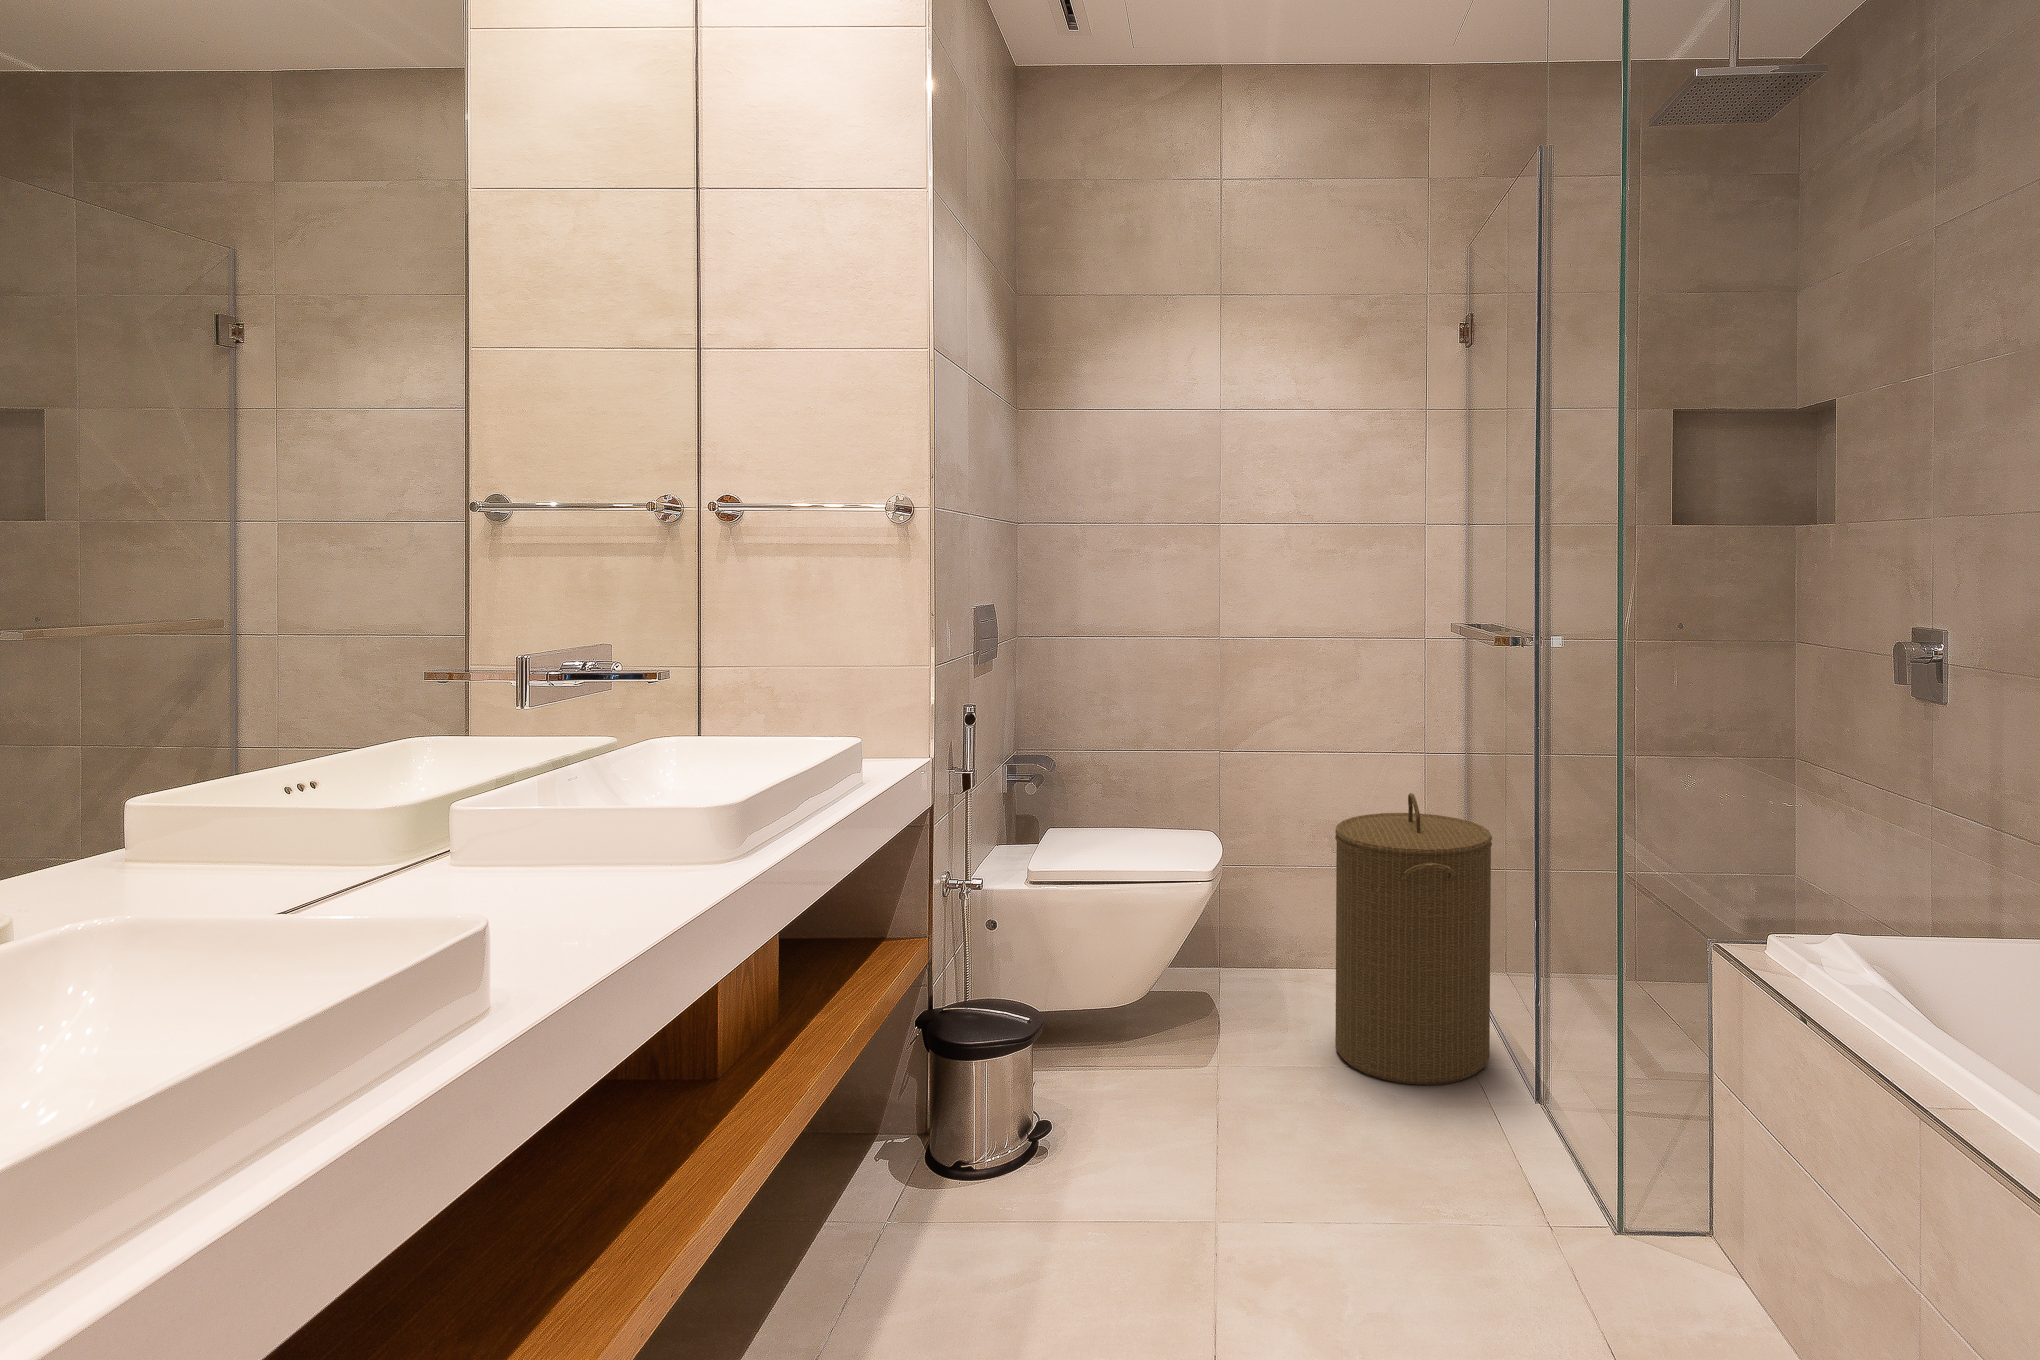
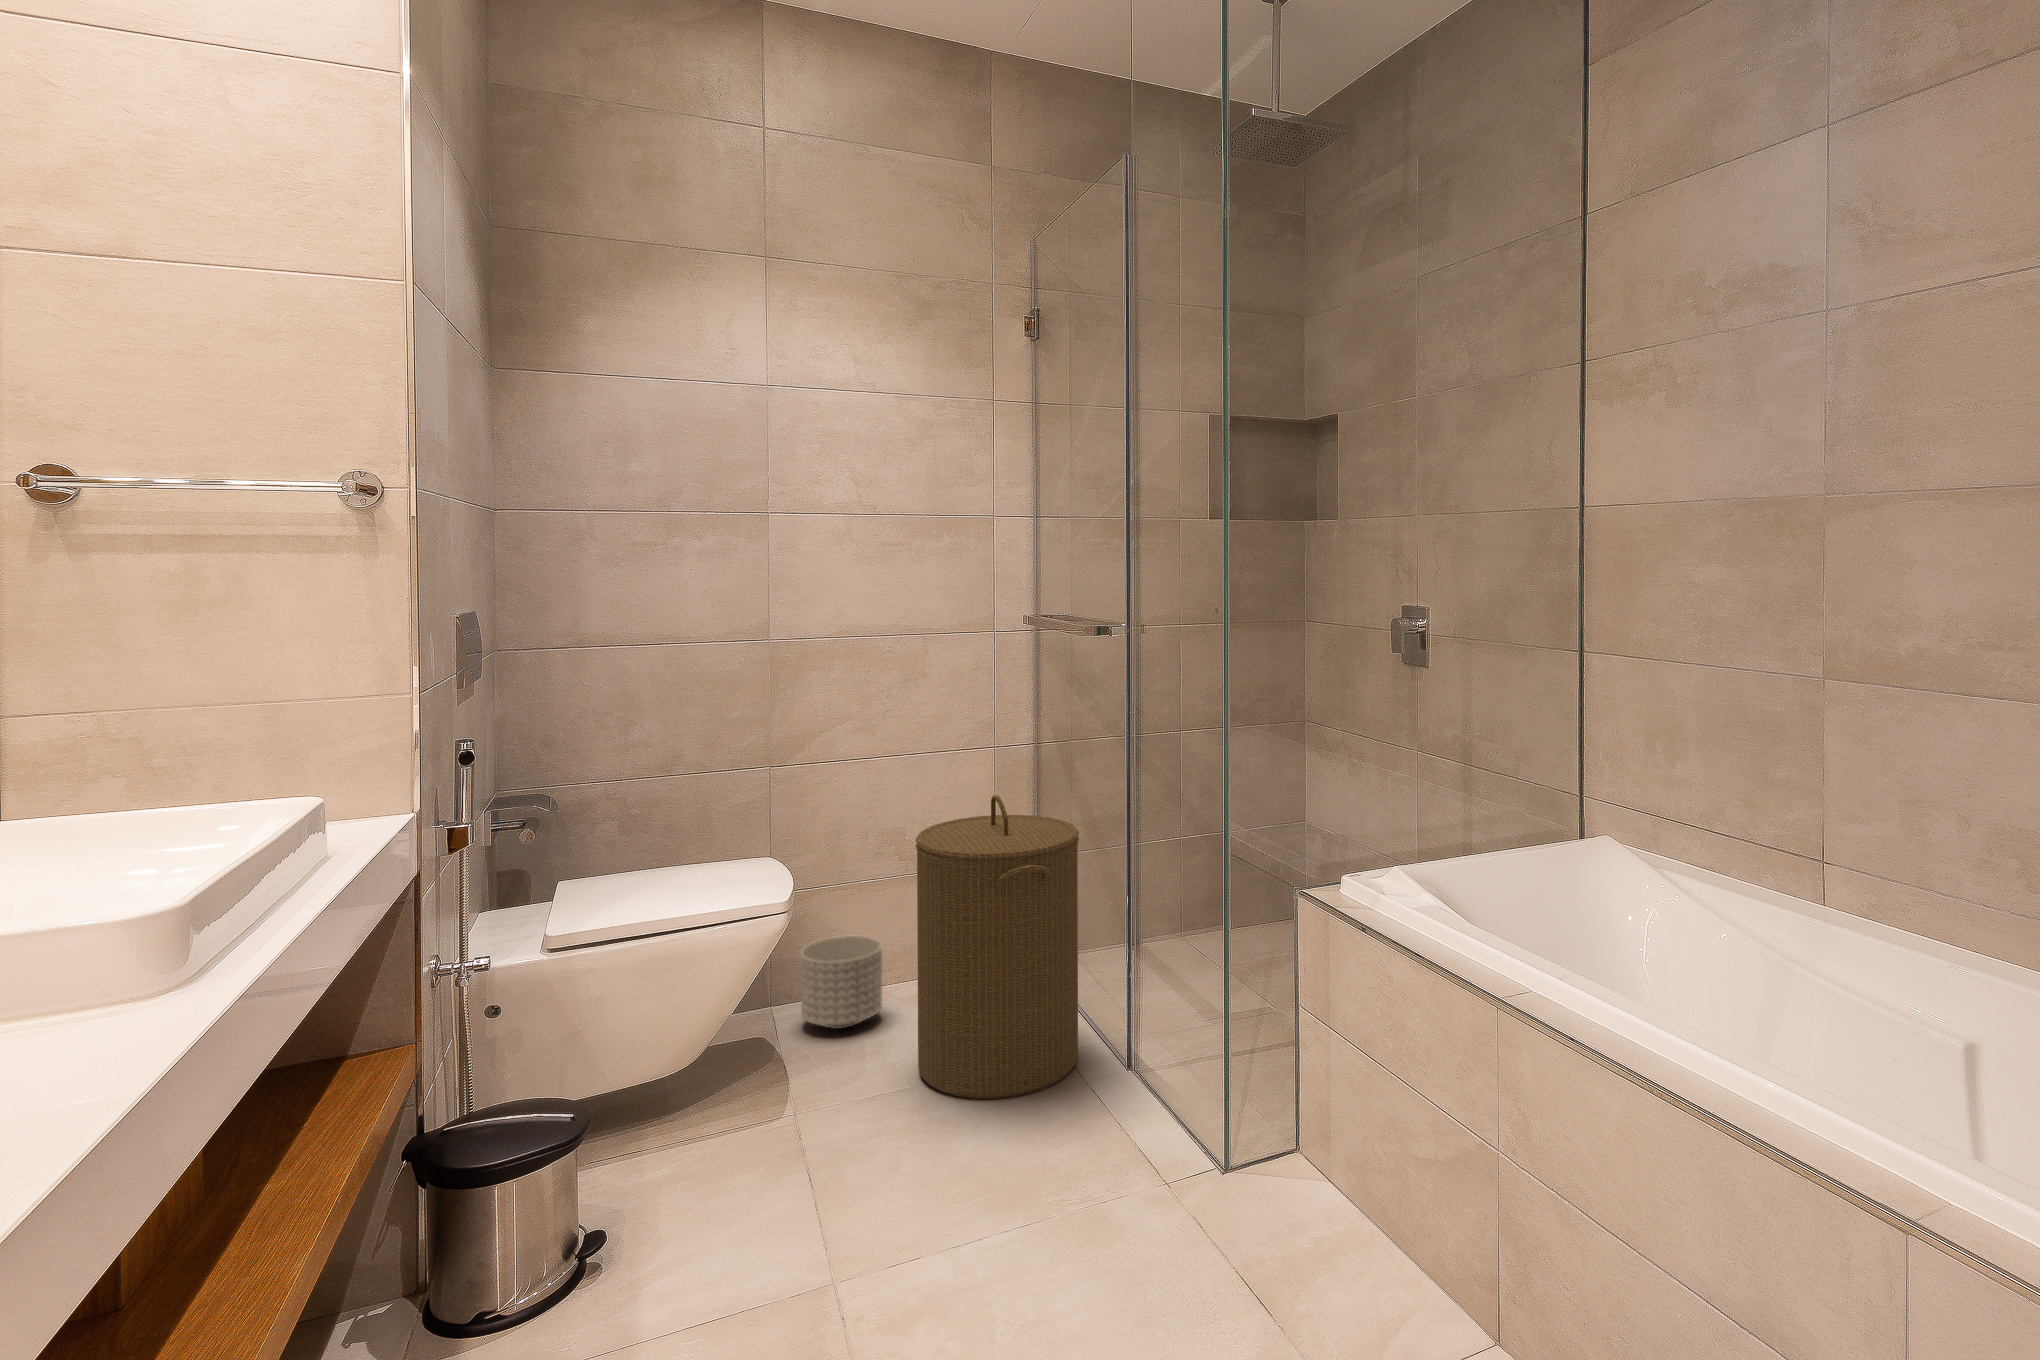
planter: none [1245,910,1316,994] -> present [801,936,882,1029]

